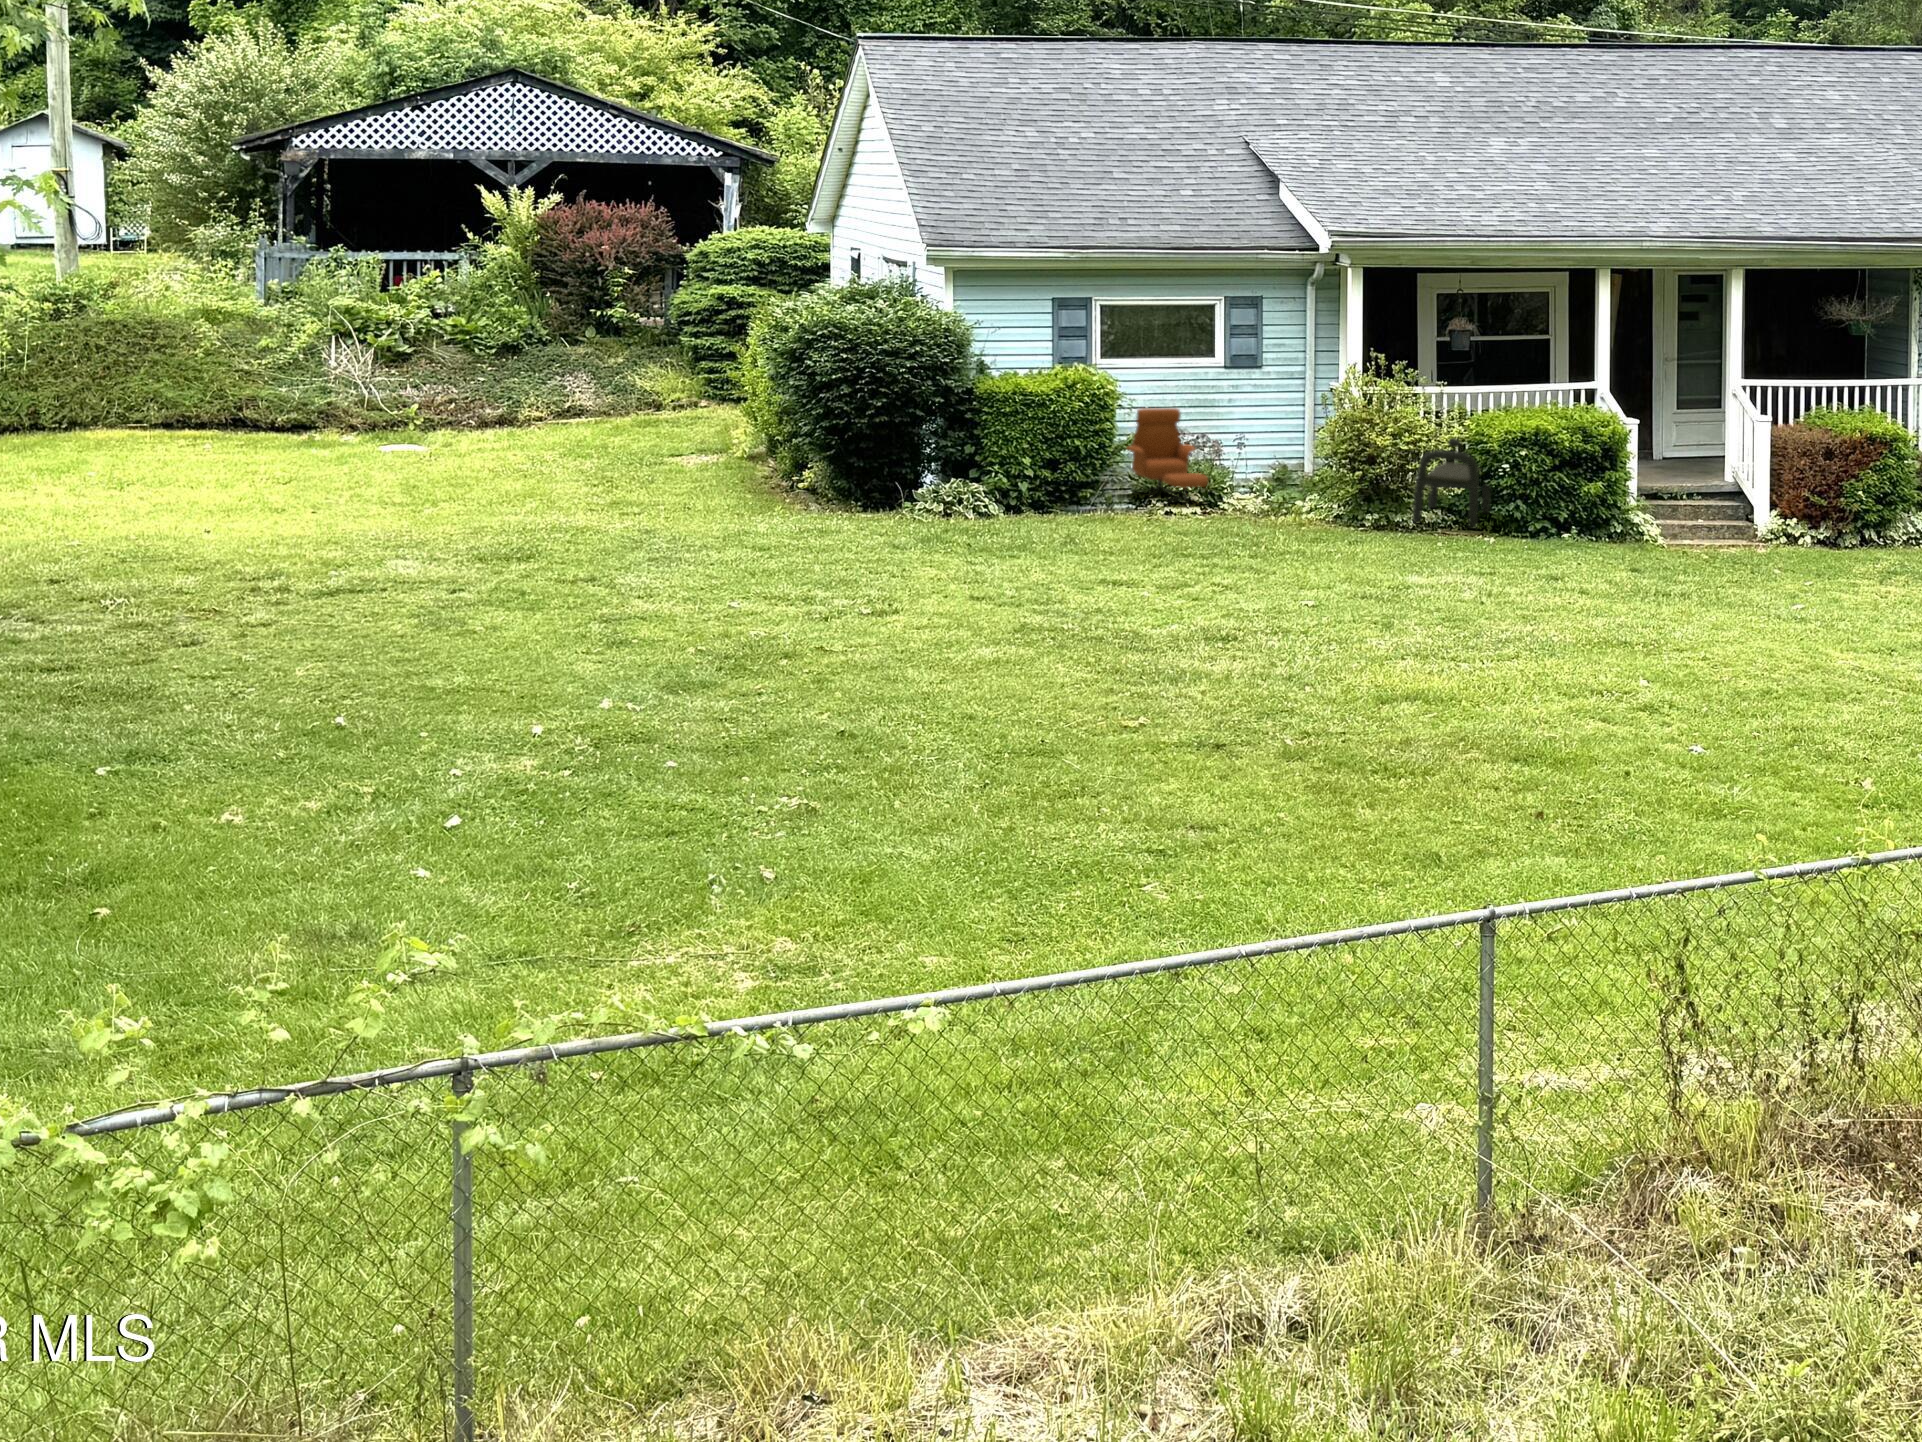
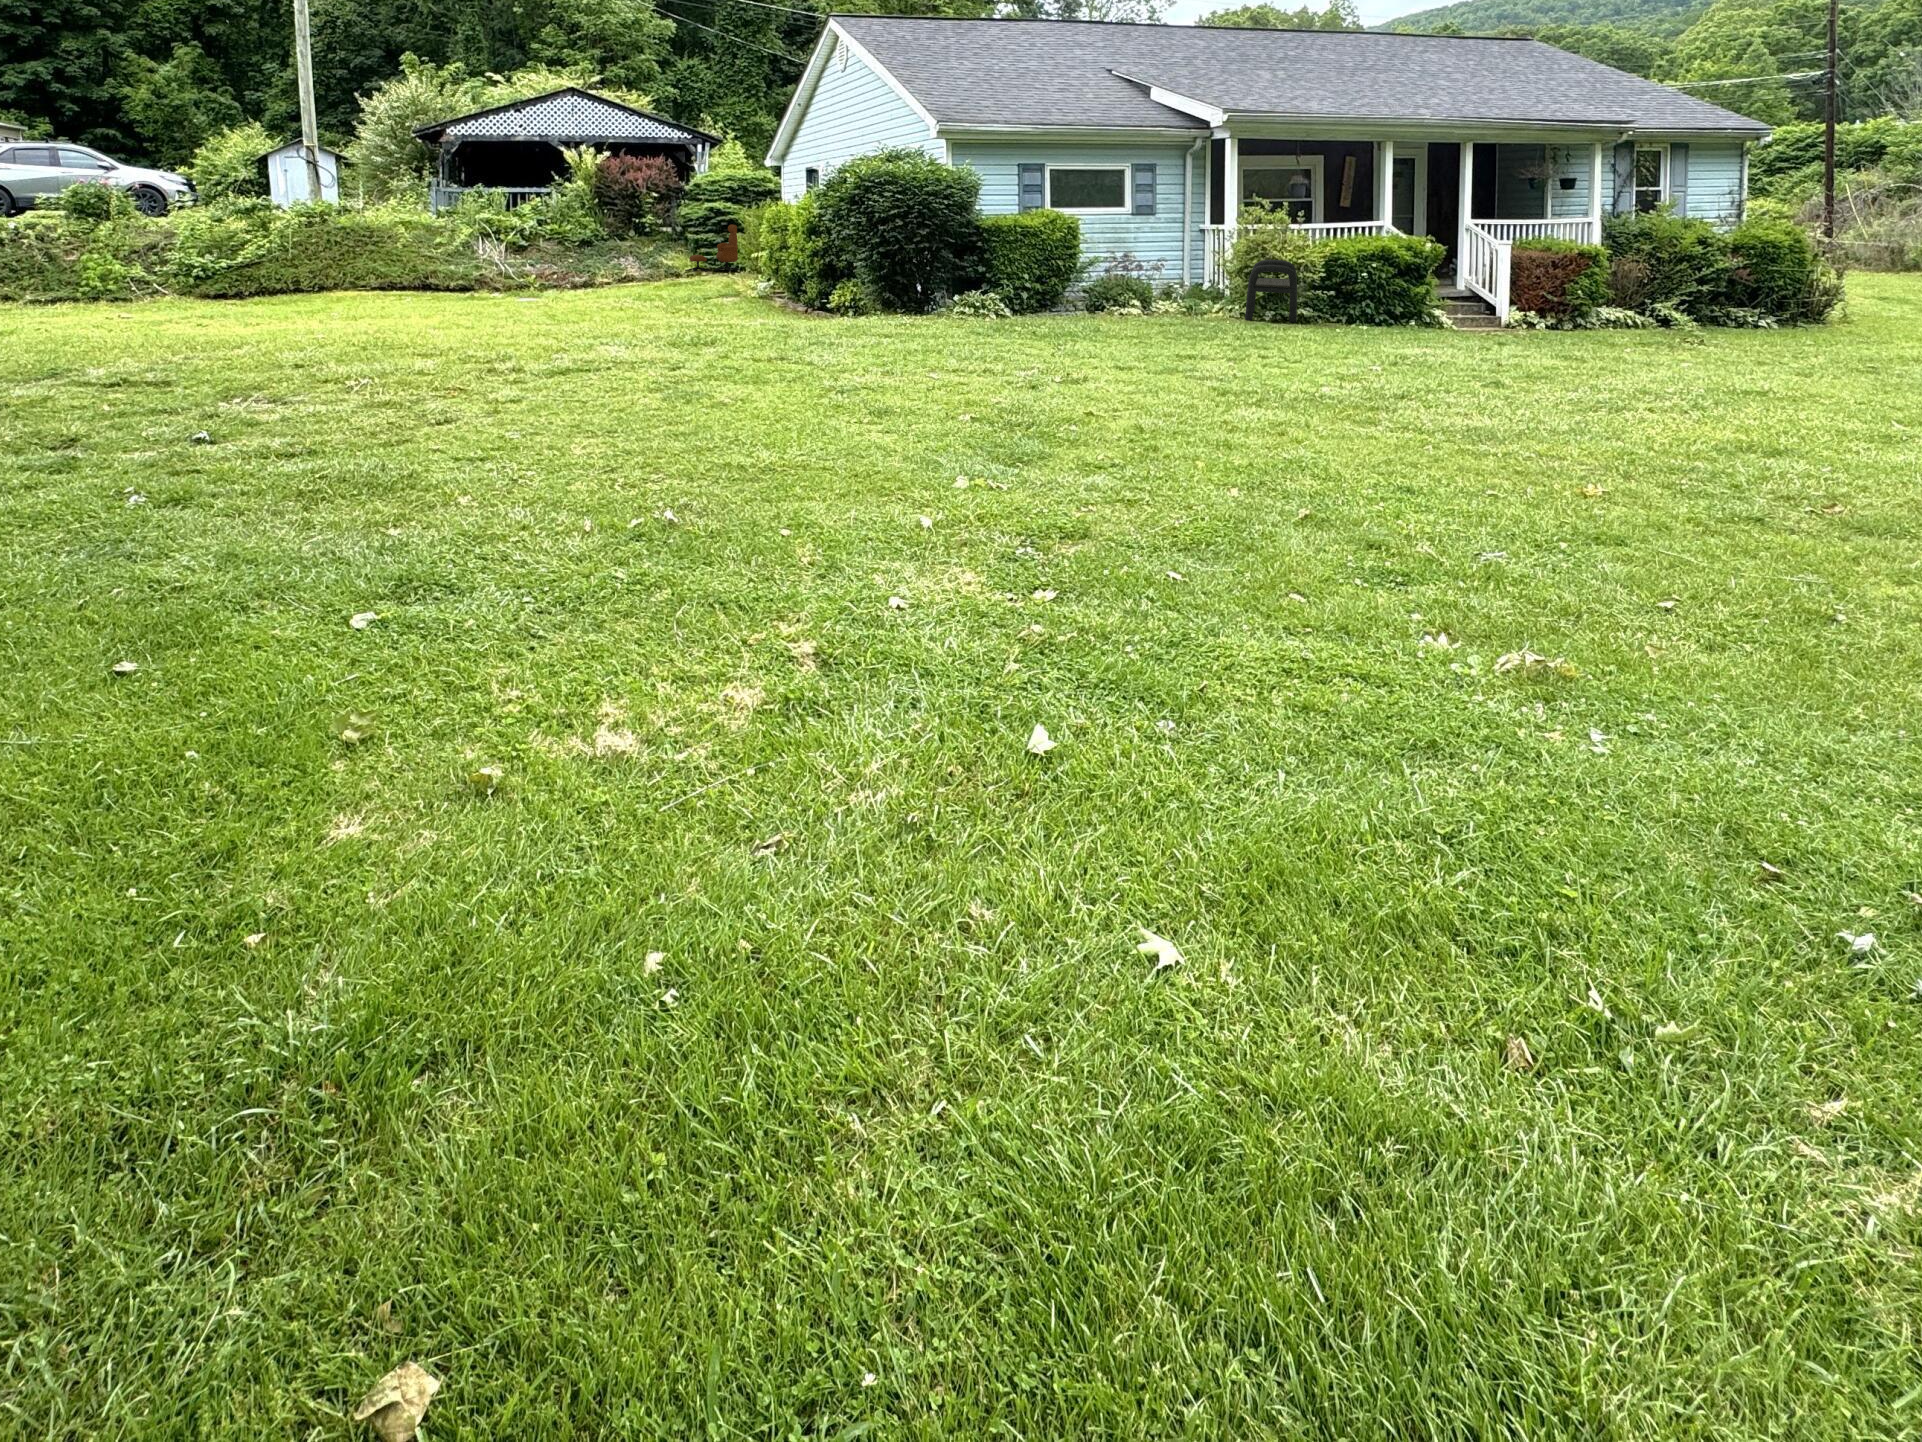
lounge chair: present [1127,408,1208,507] -> present [686,225,741,272]

